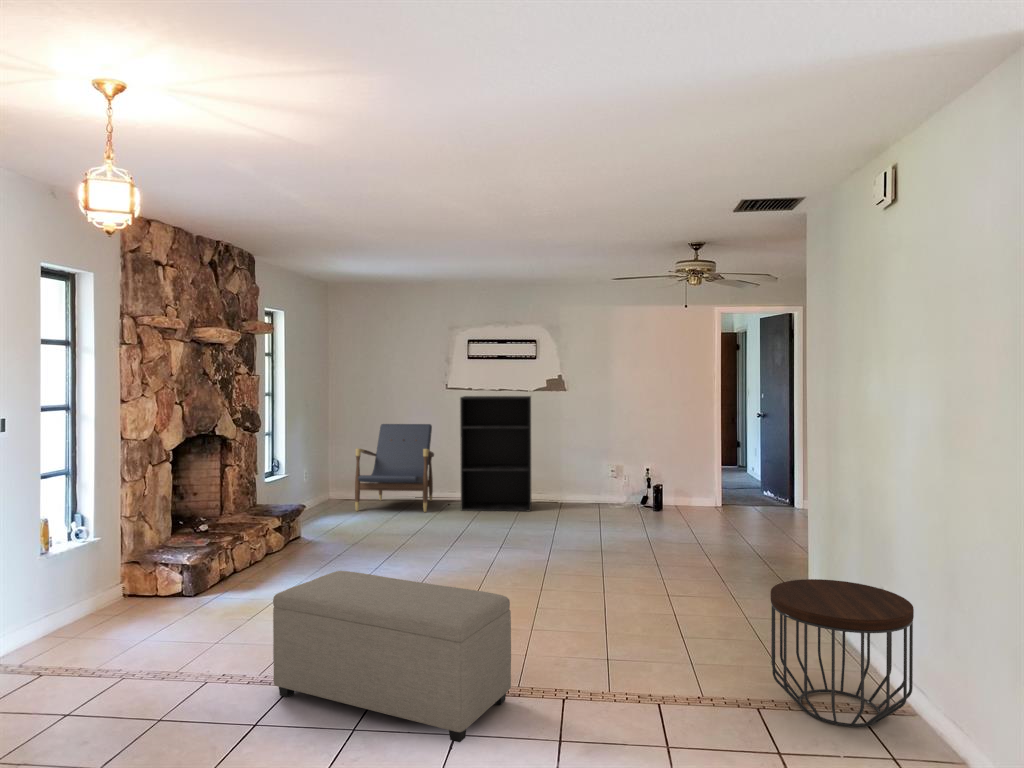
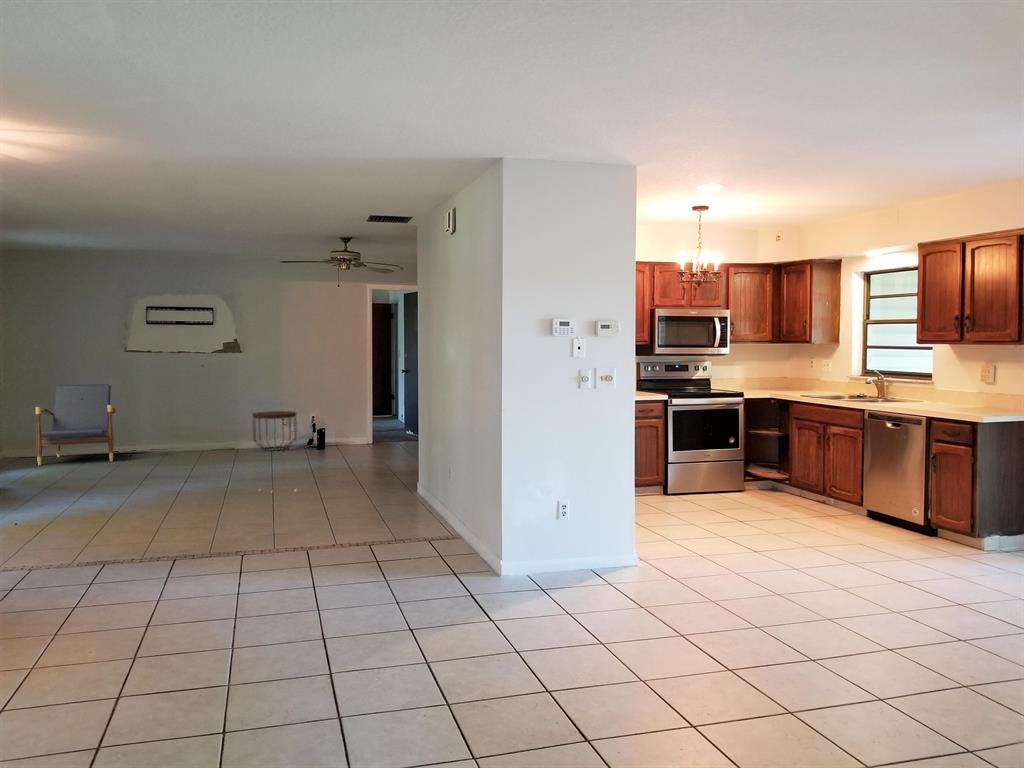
bookshelf: present [460,396,531,511] -> none [143,357,213,459]
ottoman: present [273,571,511,742] -> none [59,468,230,548]
side table: present [771,579,914,727] -> present [252,411,297,451]

